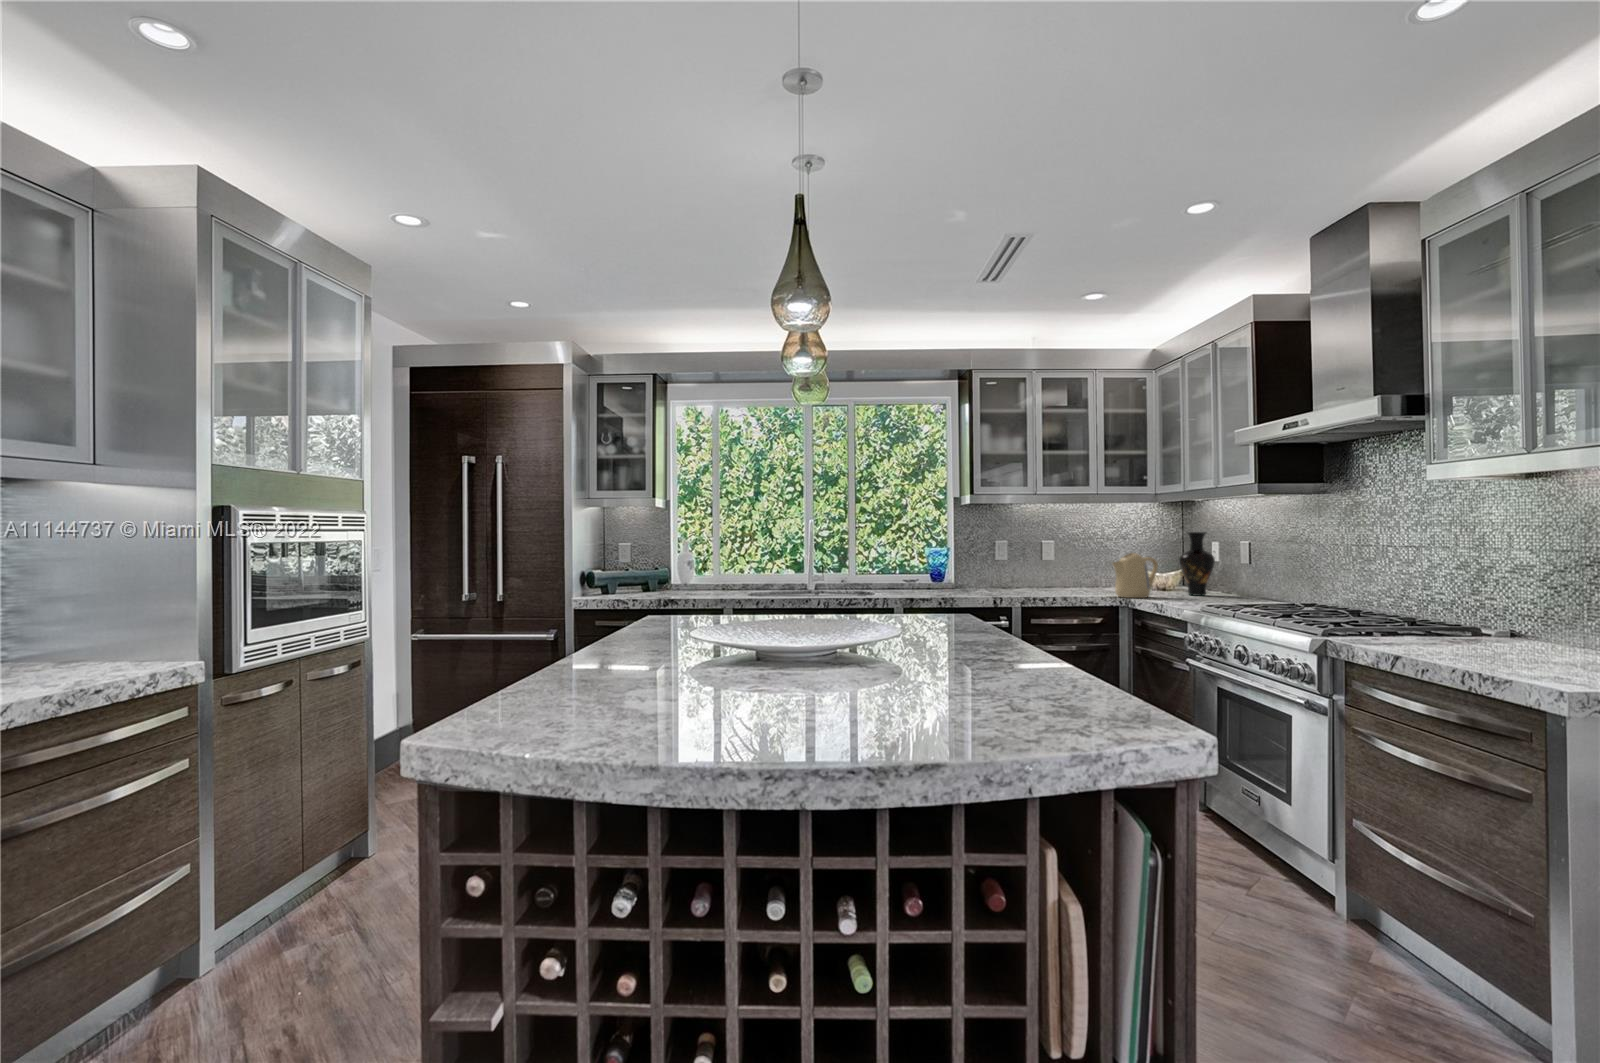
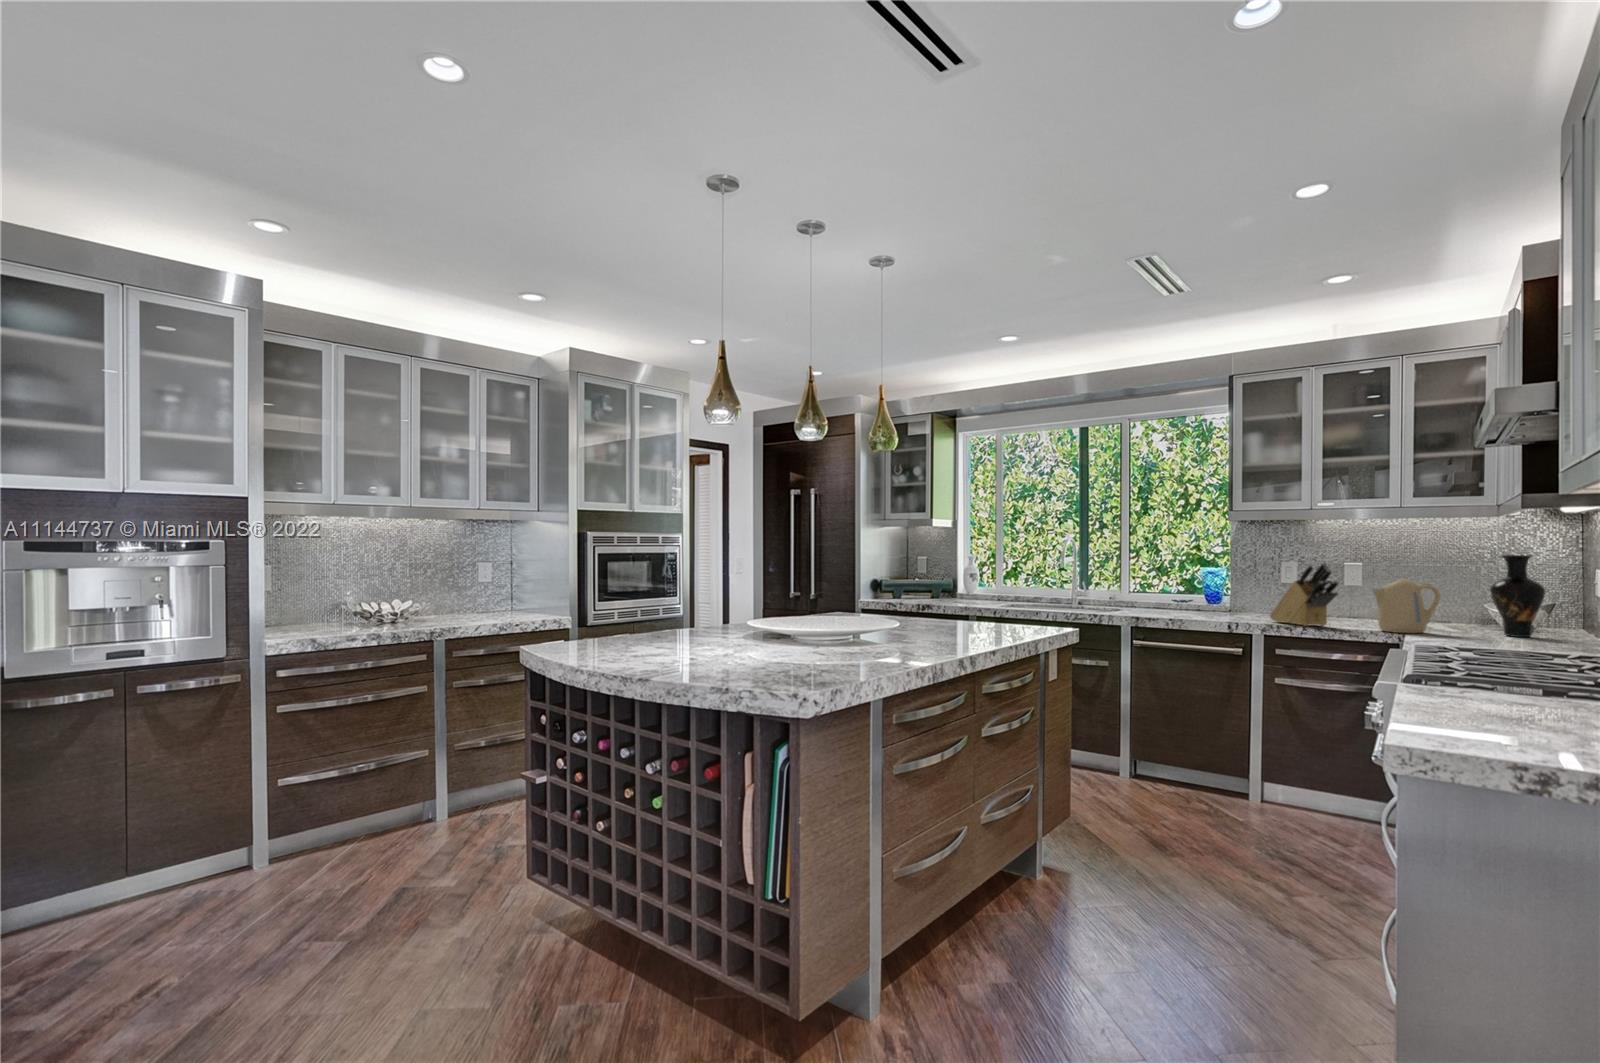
knife block: none [1023,540,1090,597] -> present [1270,562,1339,626]

